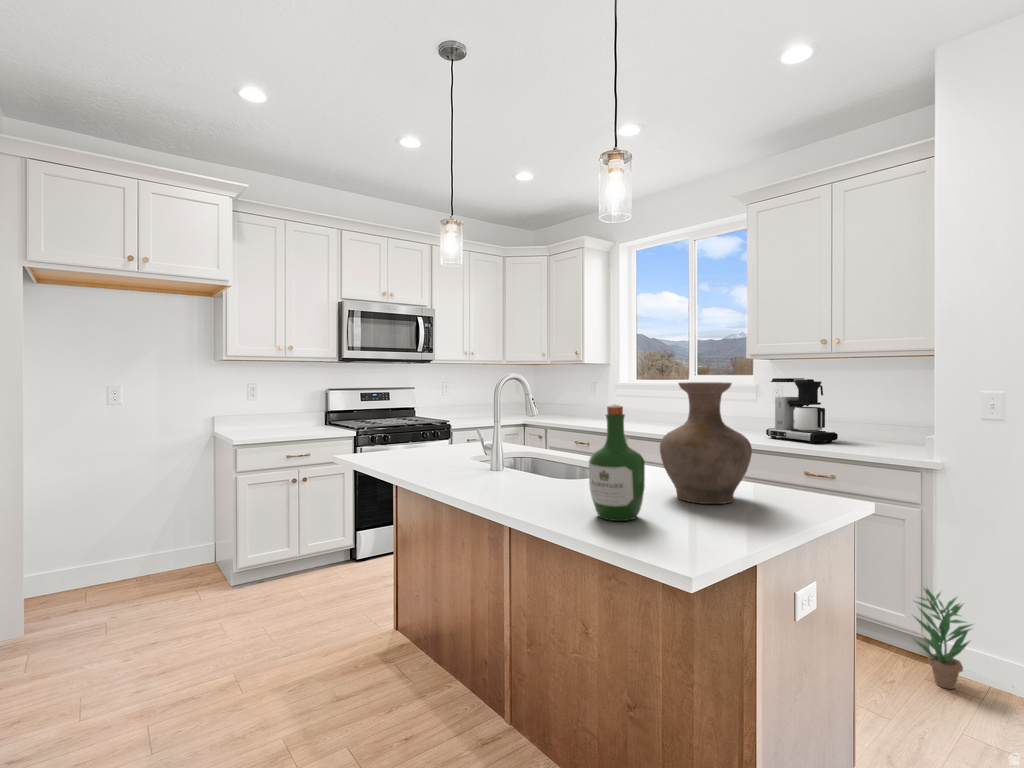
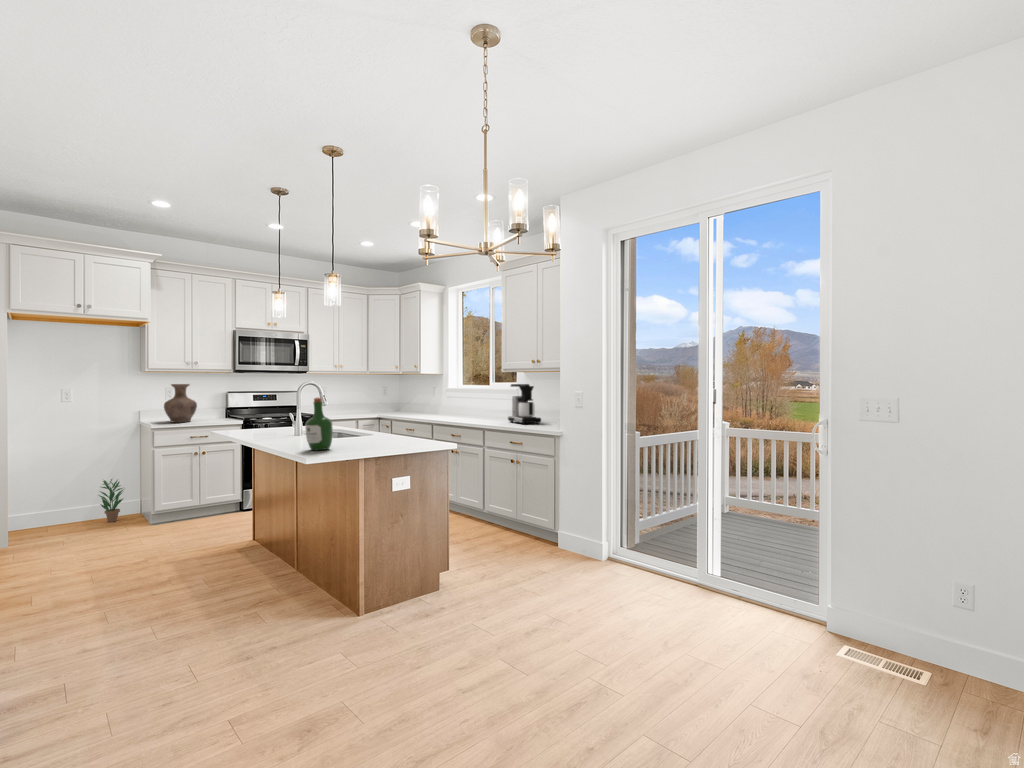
vase: present [660,382,752,504] -> present [164,384,197,422]
potted plant: present [915,588,972,689] -> present [99,479,123,522]

